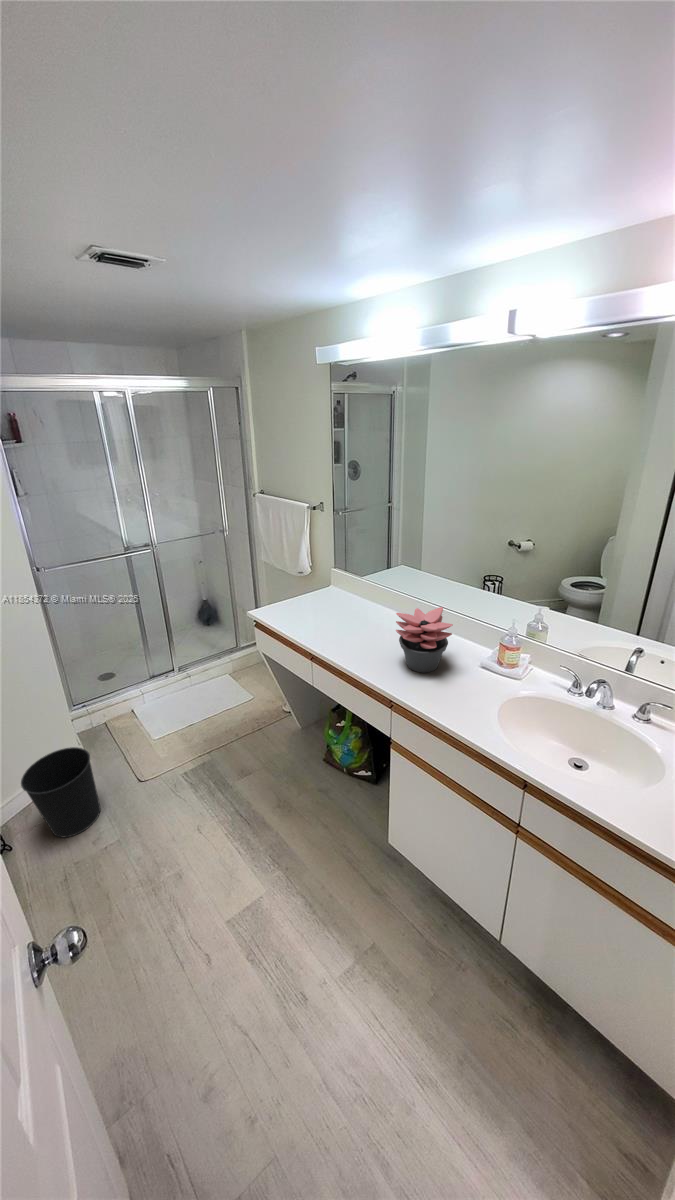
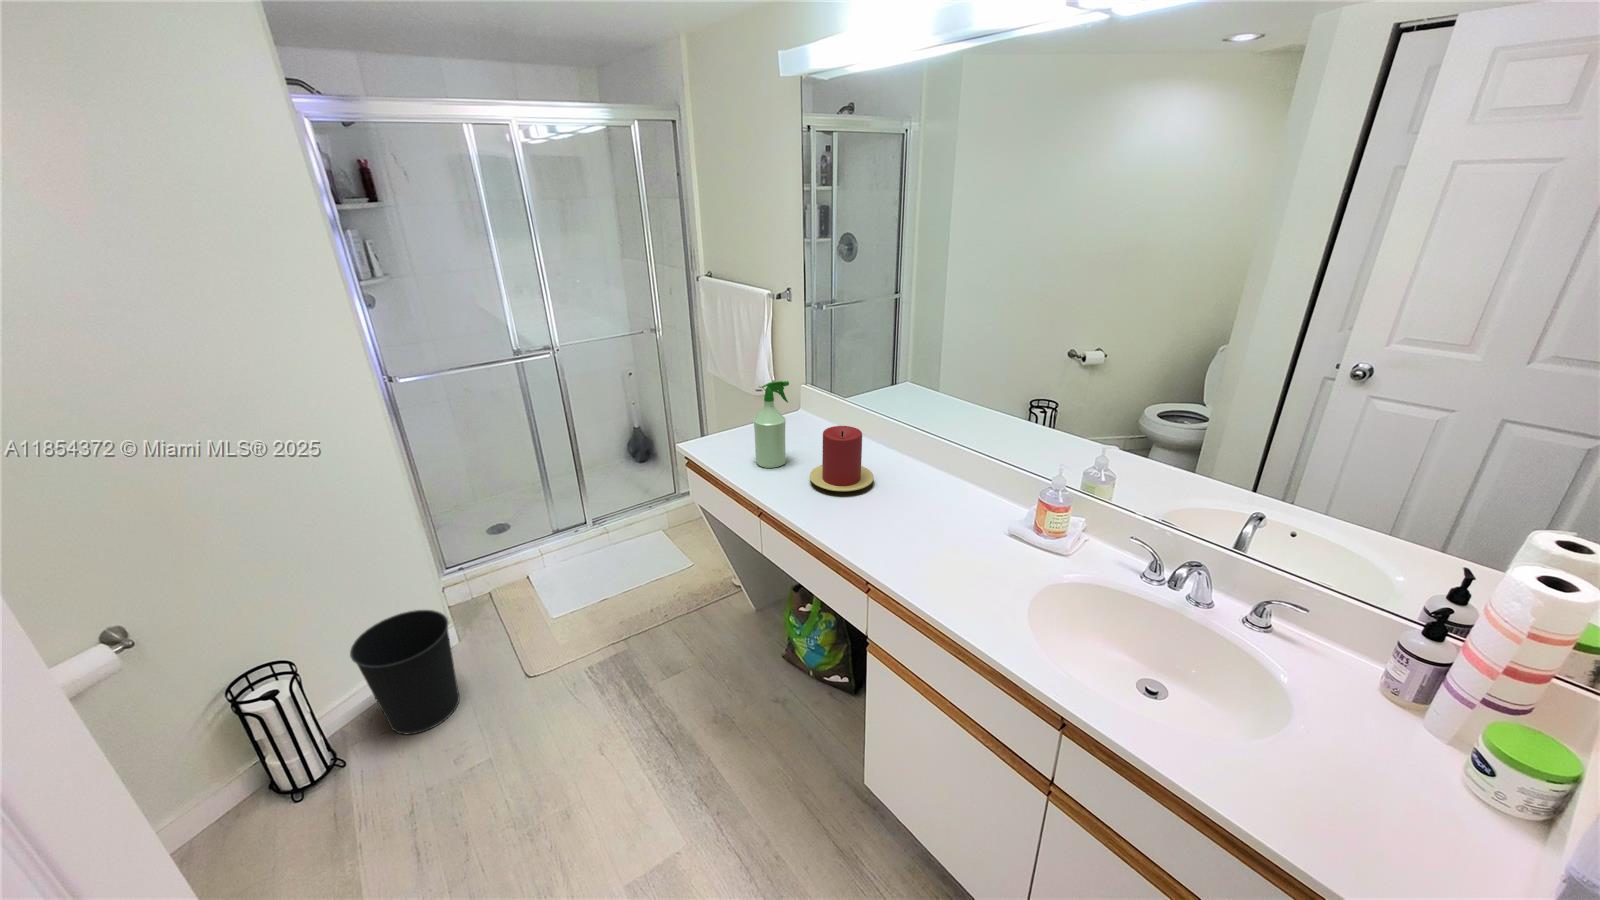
spray bottle: none [299,571,322,631] -> present [753,381,789,468]
candle: none [341,600,385,645] -> present [810,426,874,491]
succulent plant: present [396,607,453,673] -> none [886,439,971,535]

